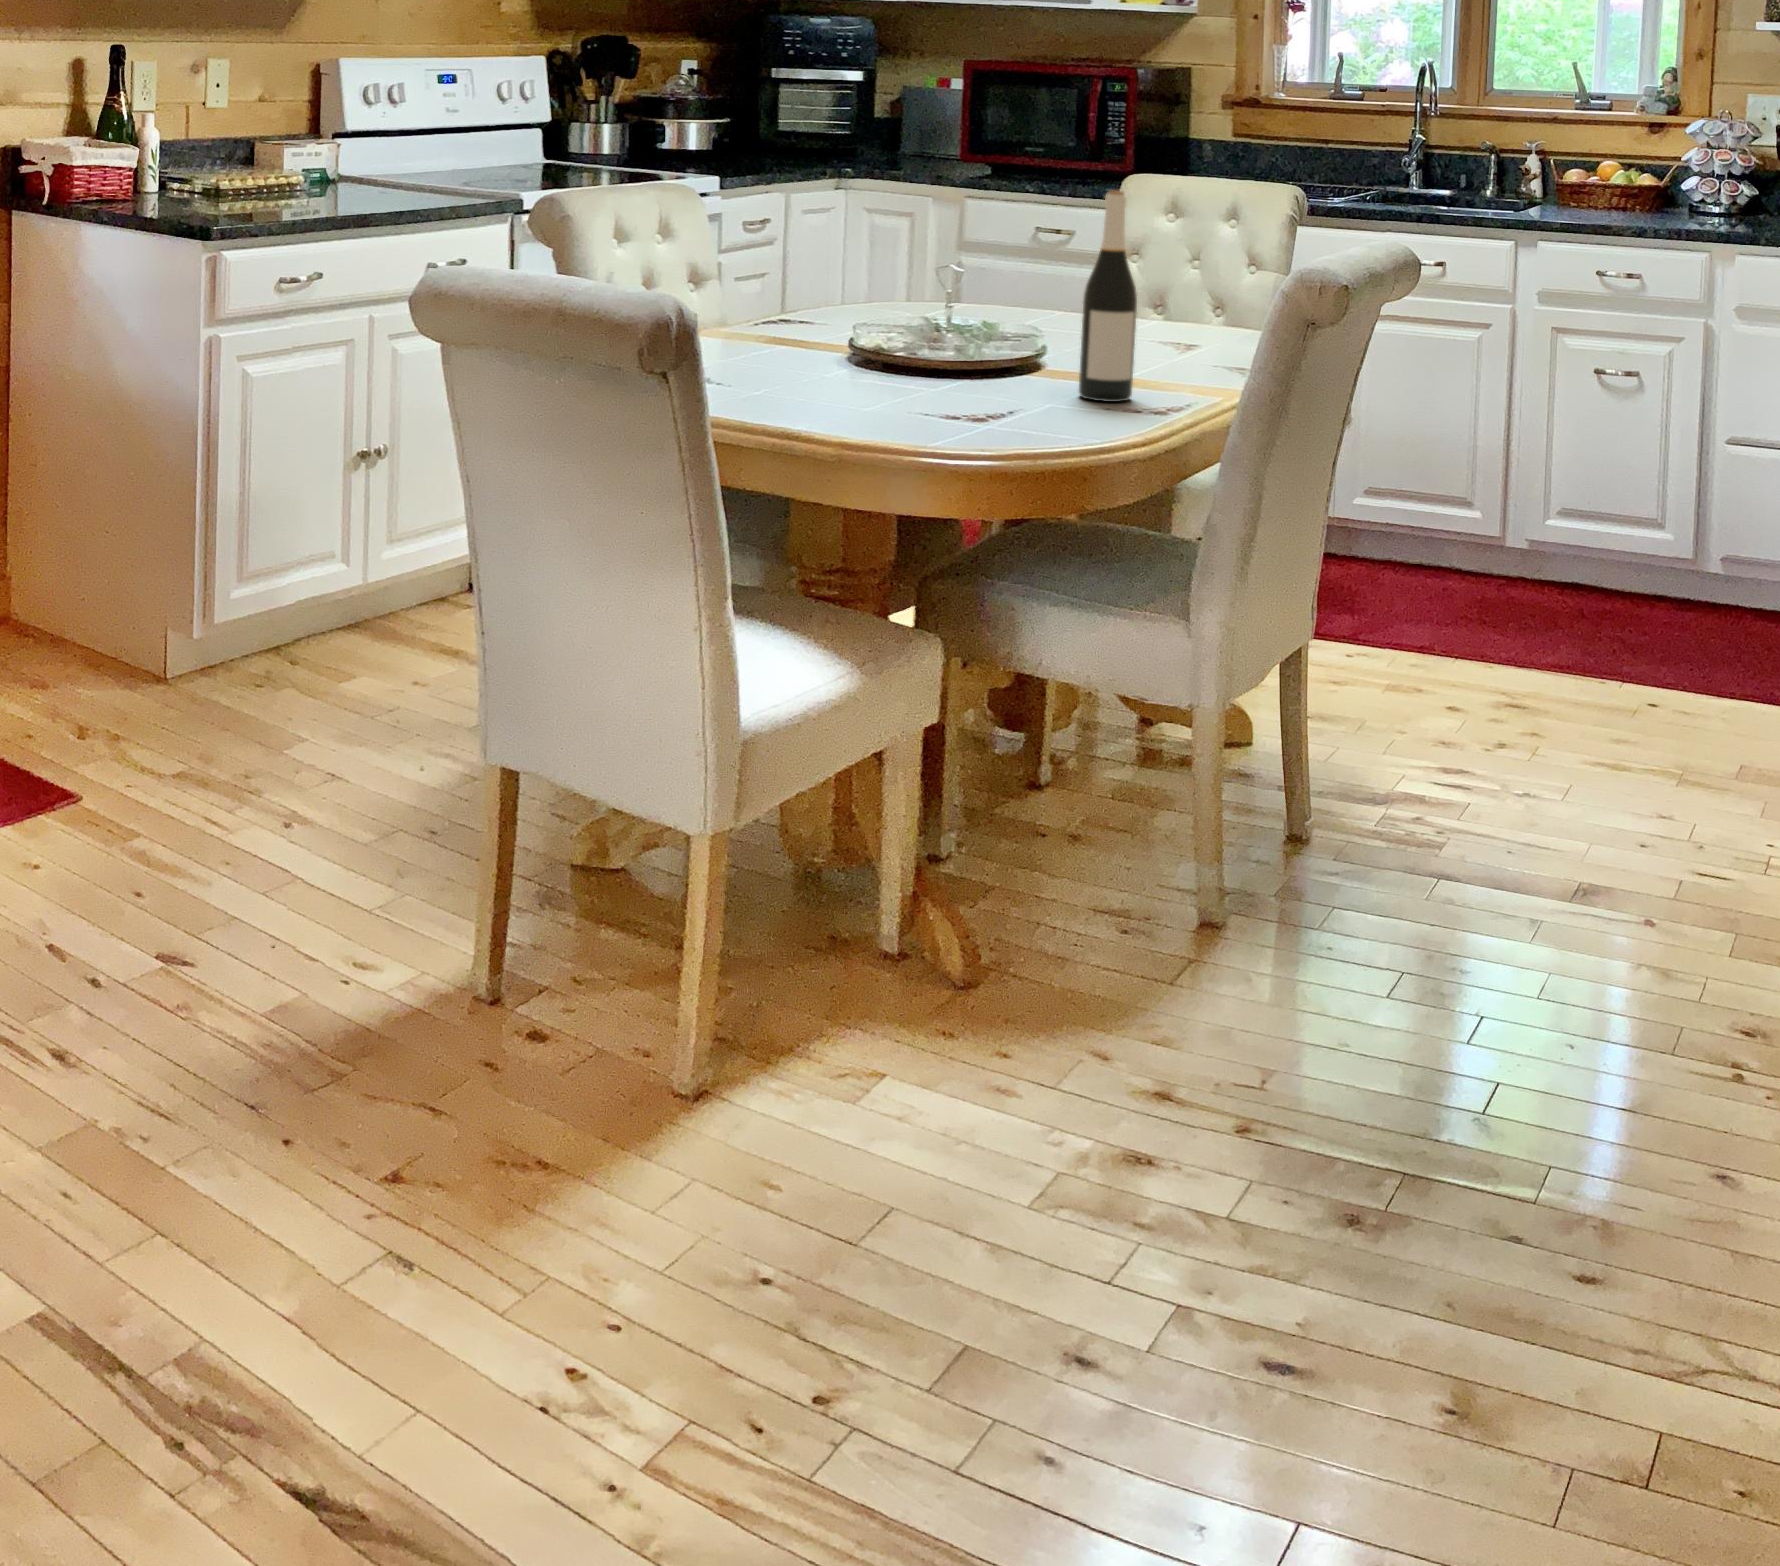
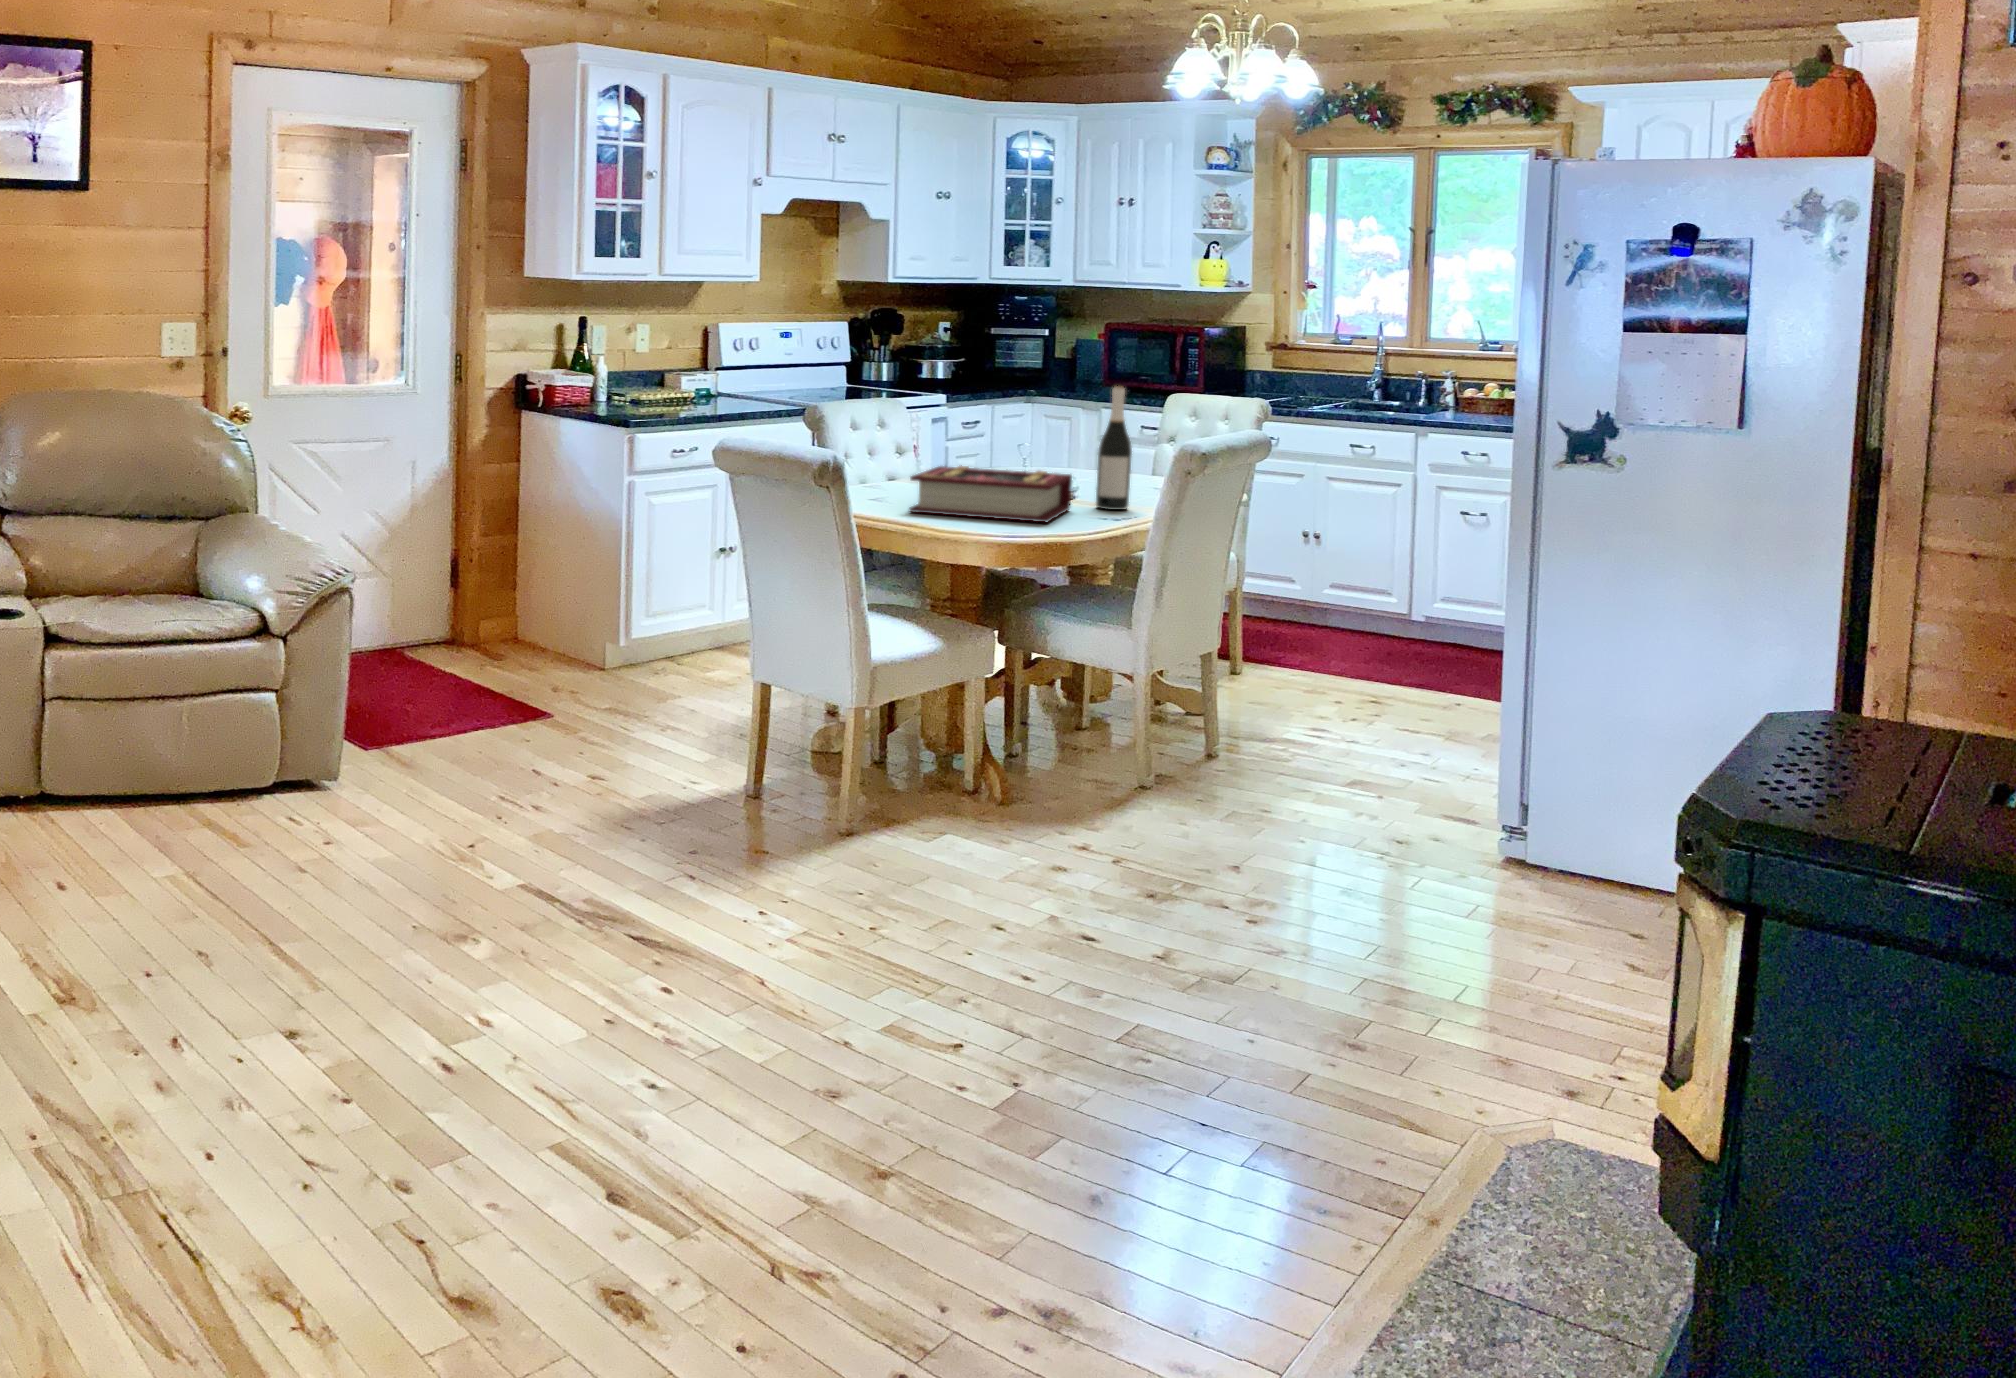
book: none [791,330,1049,439] -> present [909,465,1072,522]

